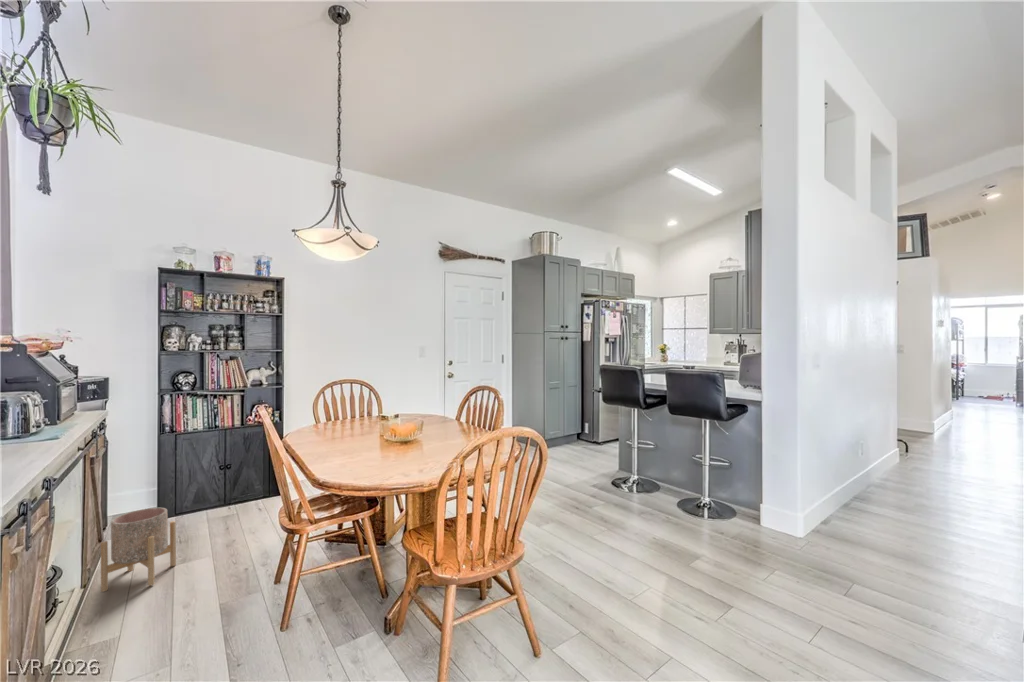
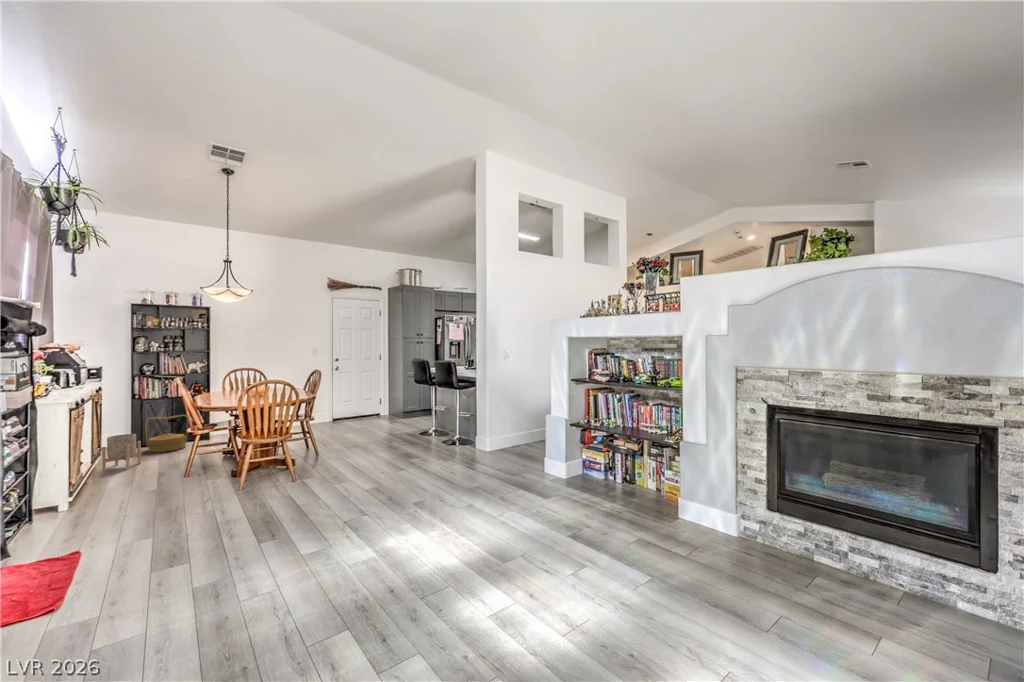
woven basket: none [182,458,252,529] -> present [145,415,188,452]

